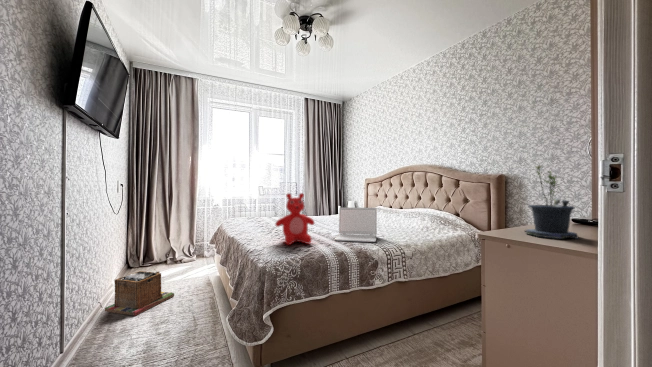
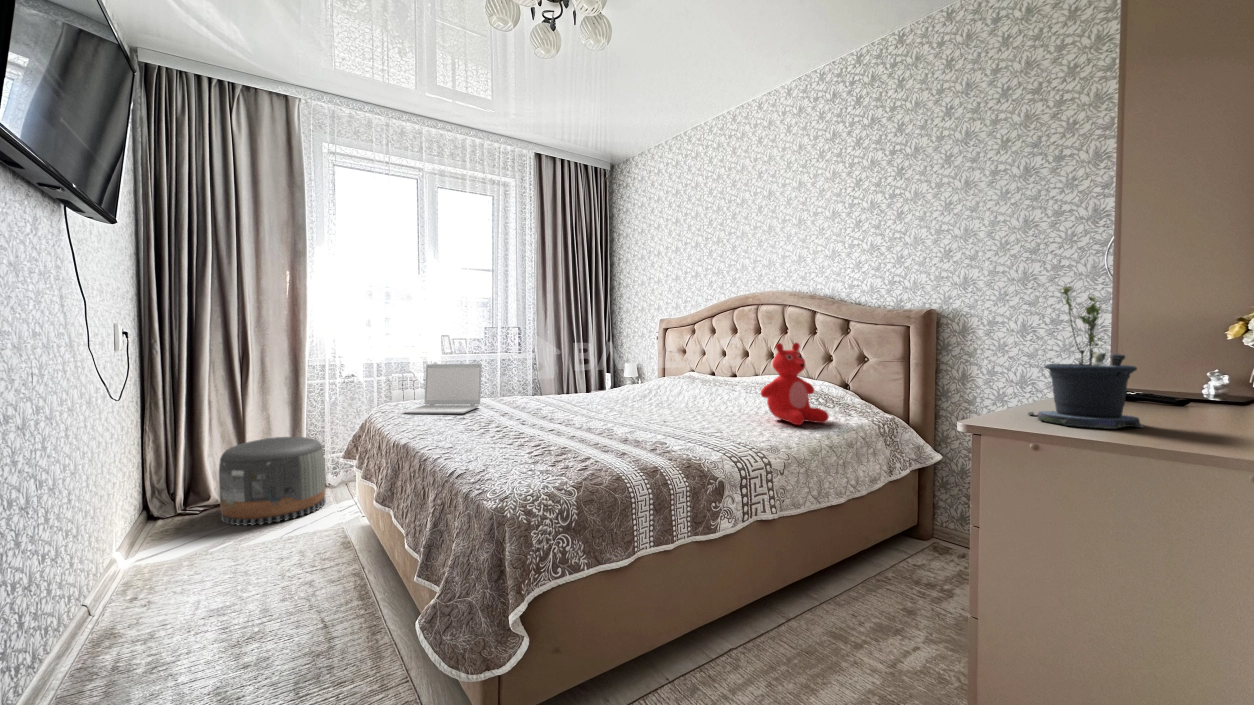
teddy bear: present [275,193,314,245] -> present [761,343,829,425]
laptop: present [335,207,377,242] -> present [405,364,482,413]
pouf: none [158,233,203,273] -> present [219,437,326,526]
laundry basket: present [105,271,174,316] -> none [100,521,268,628]

